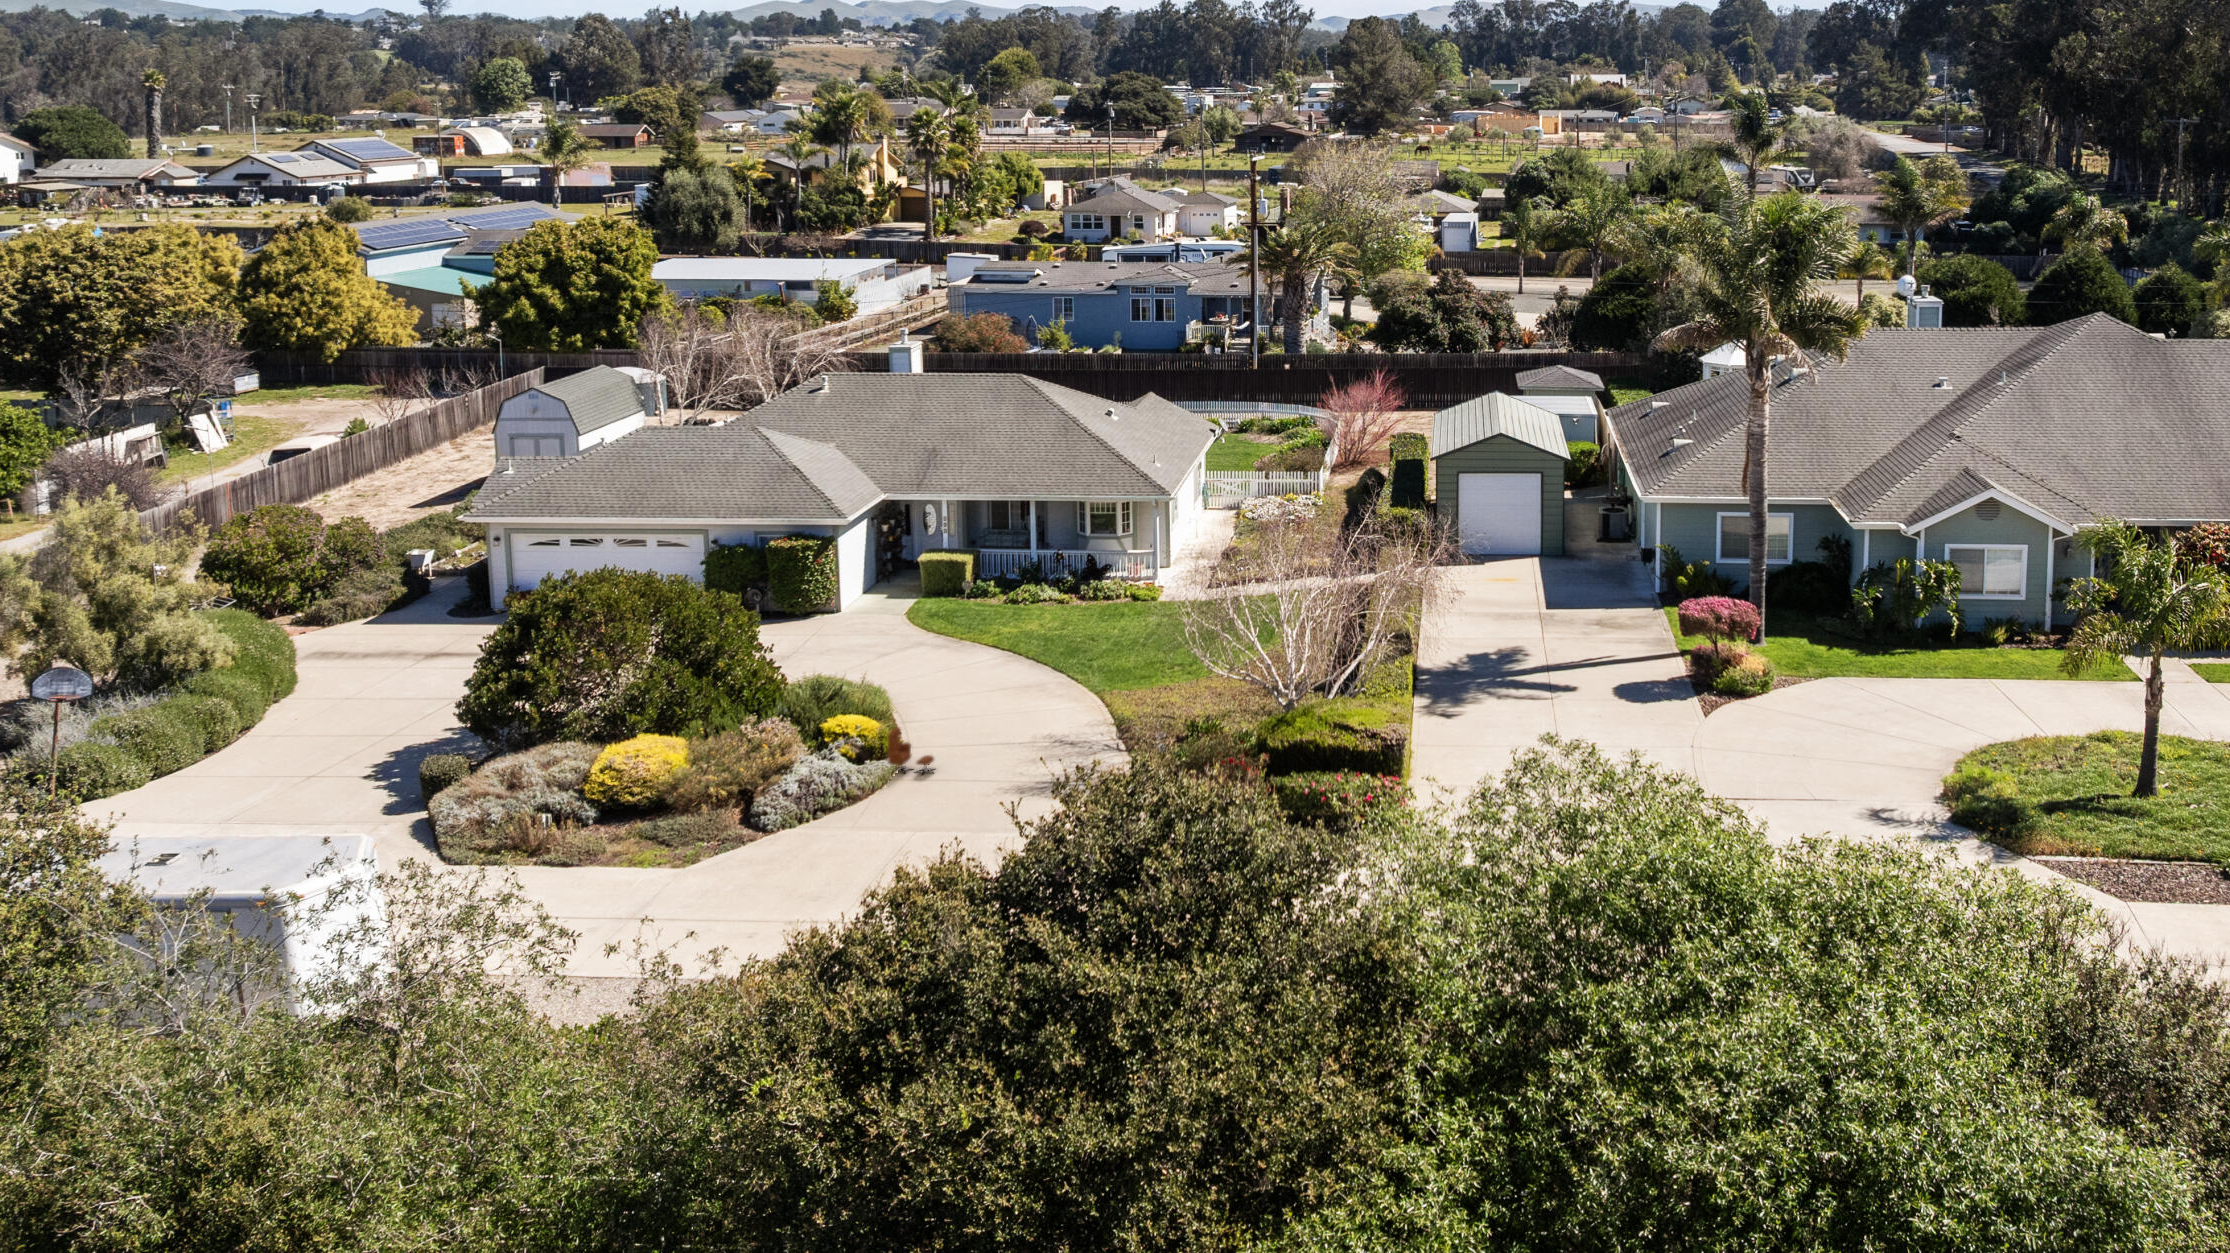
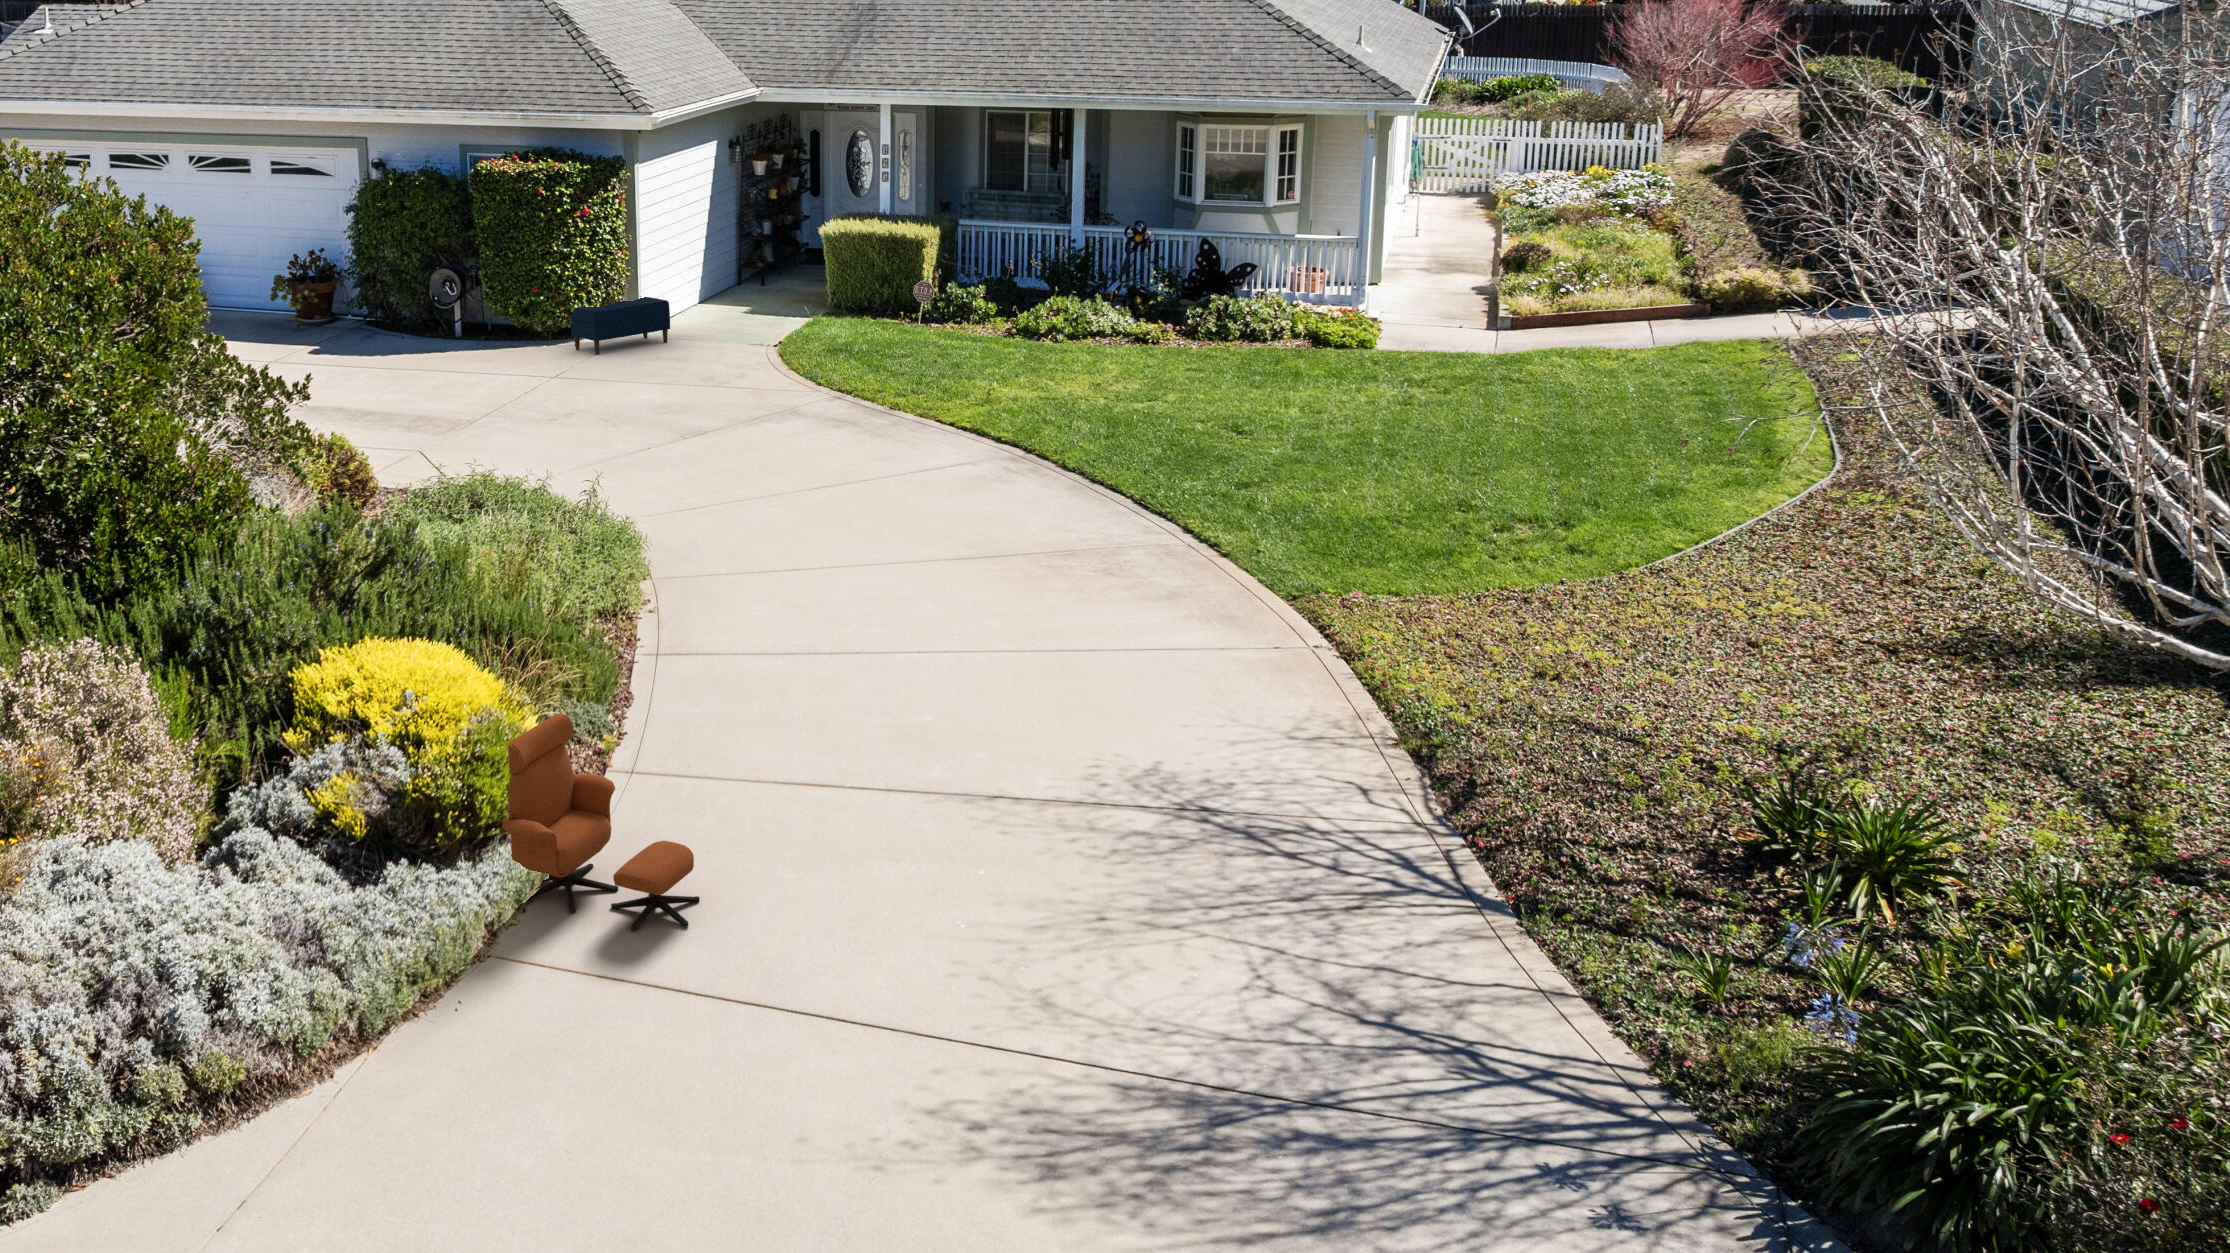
bench: none [813,596,857,623] -> present [571,296,670,354]

